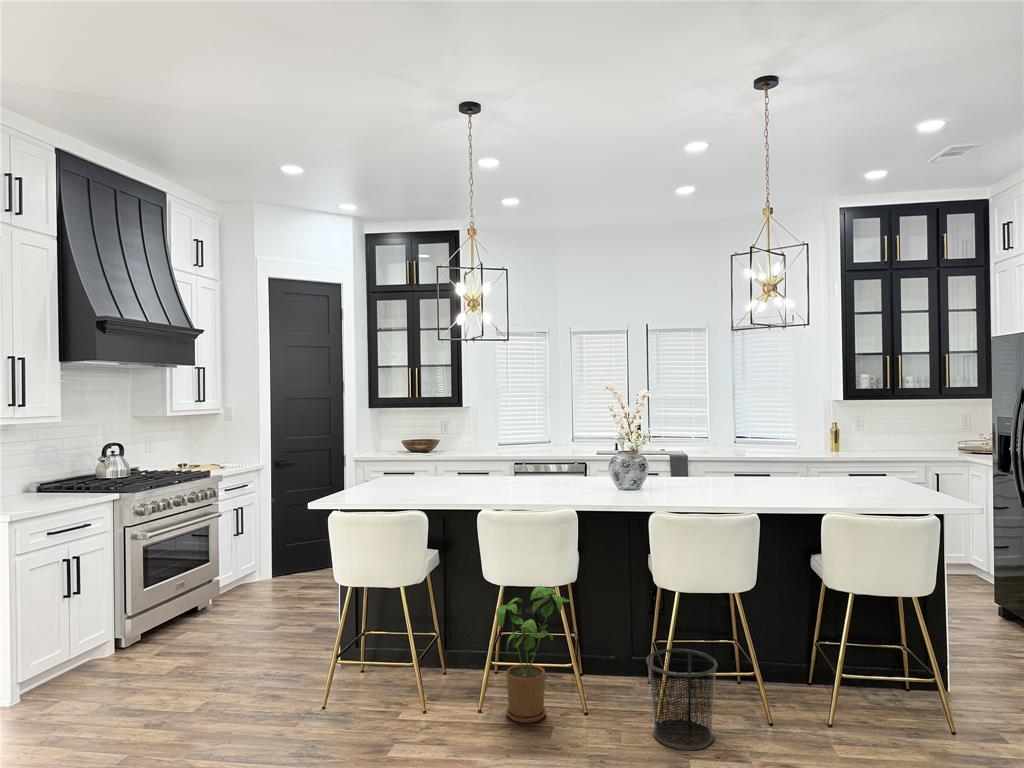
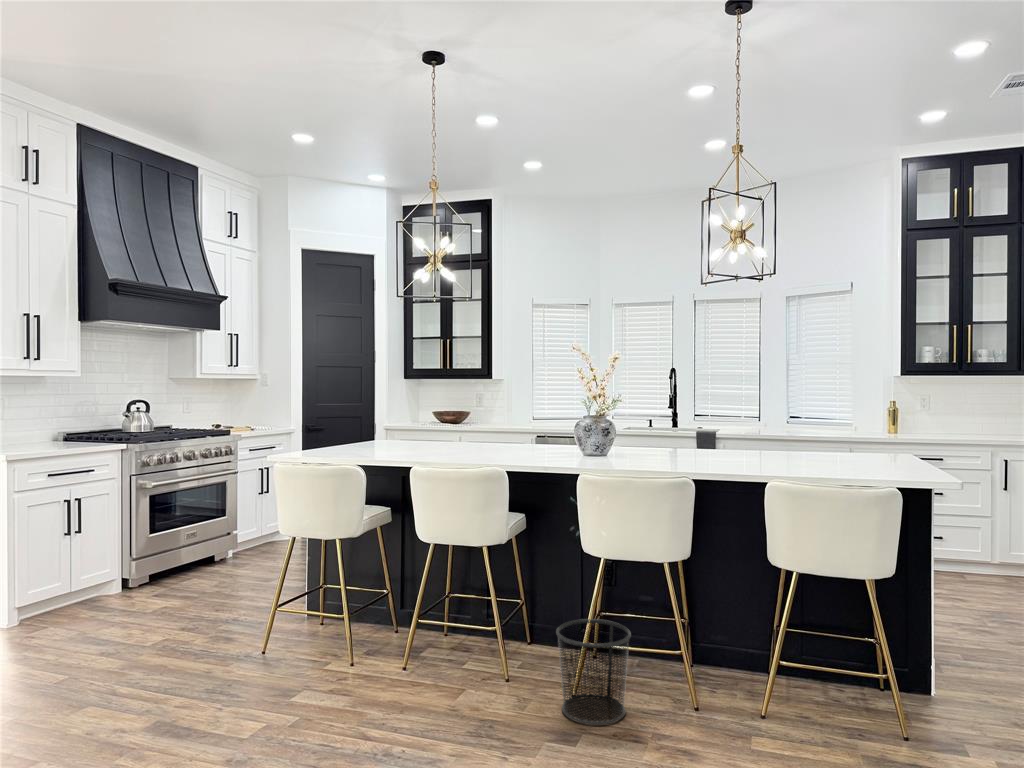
house plant: present [496,586,569,723] -> none [421,545,497,683]

